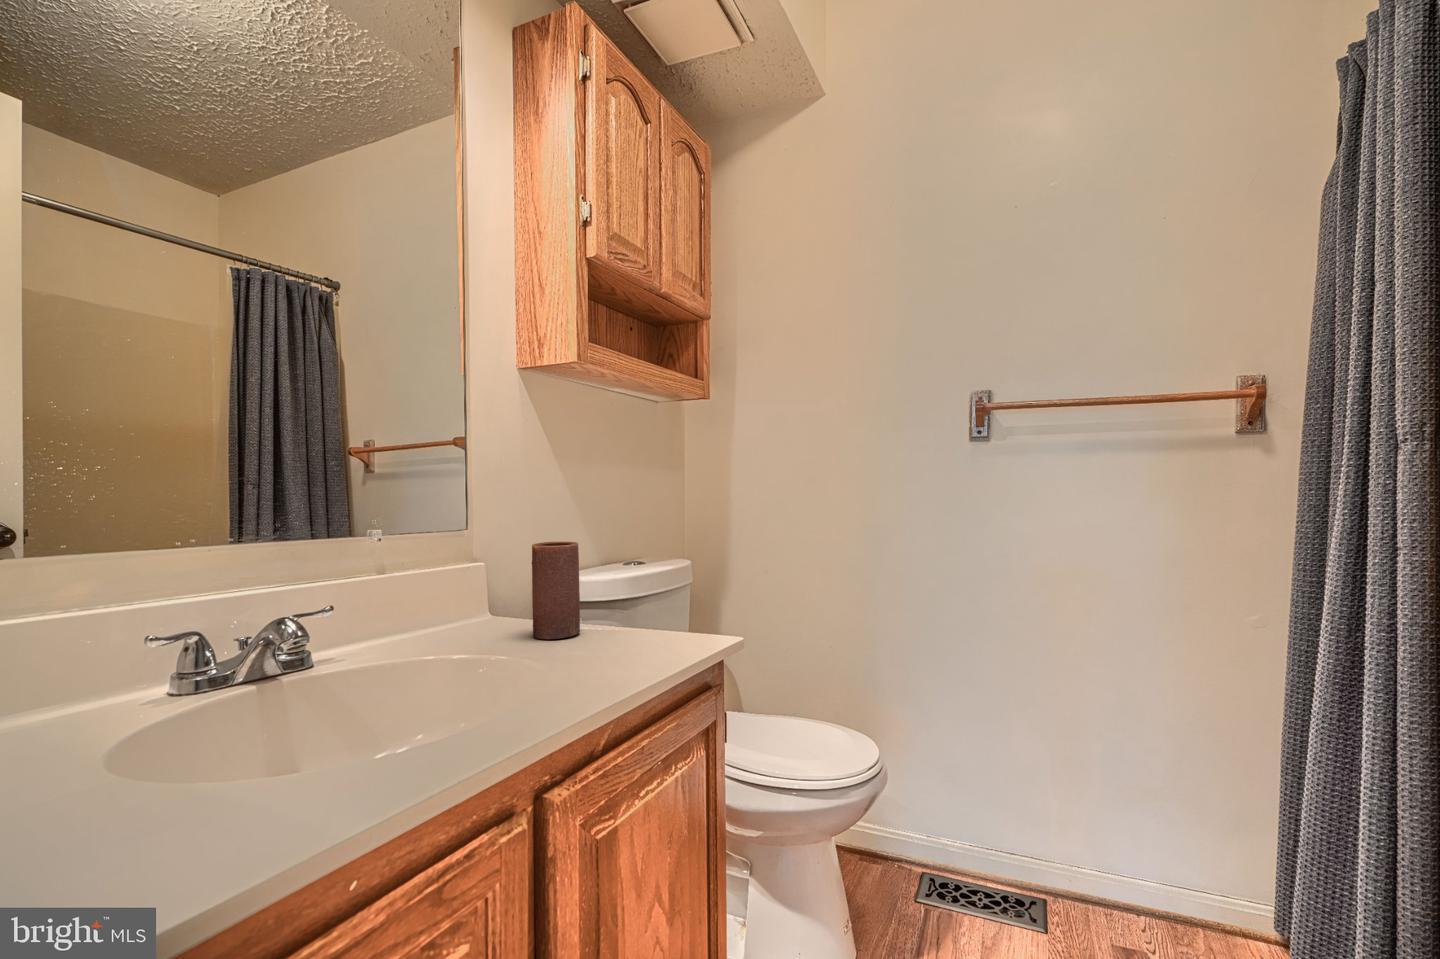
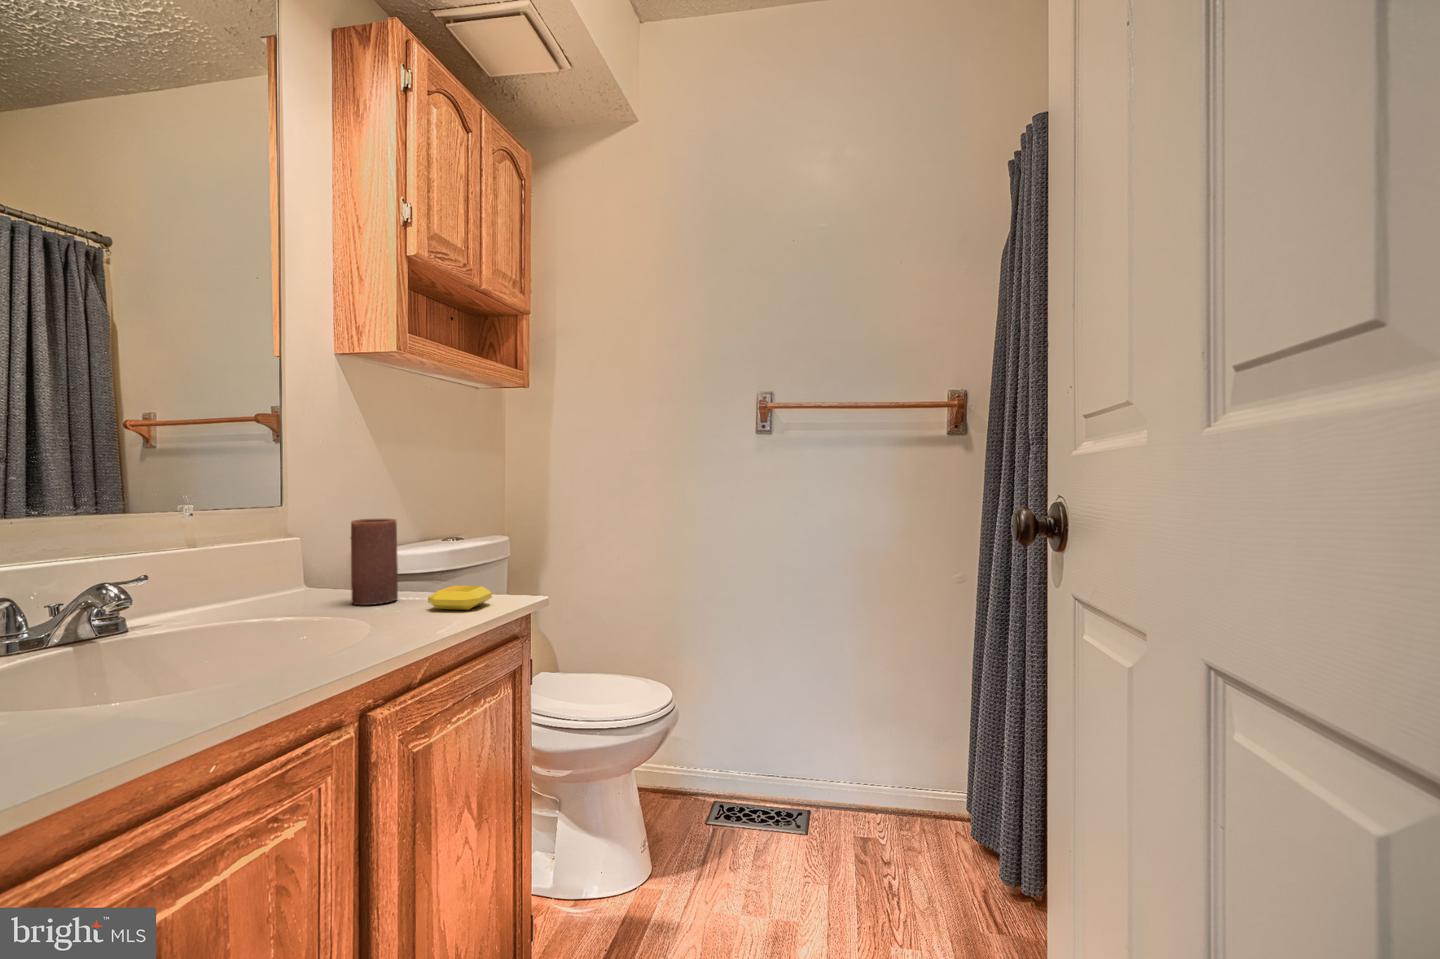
soap bar: none [612,620,681,651] -> present [428,586,492,610]

